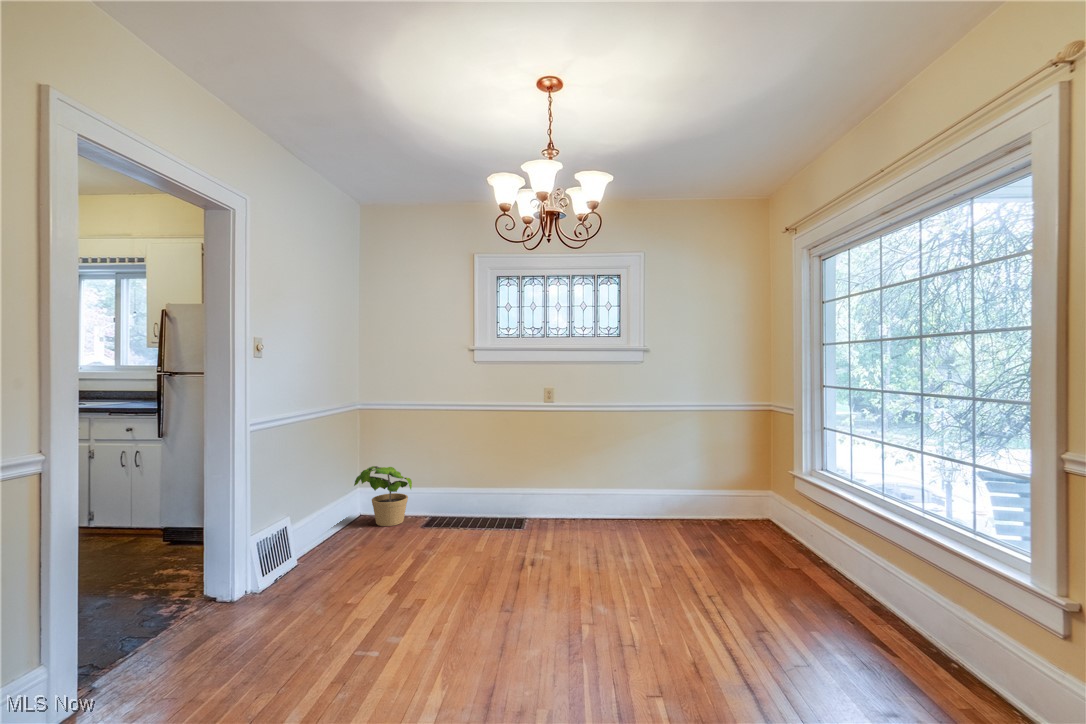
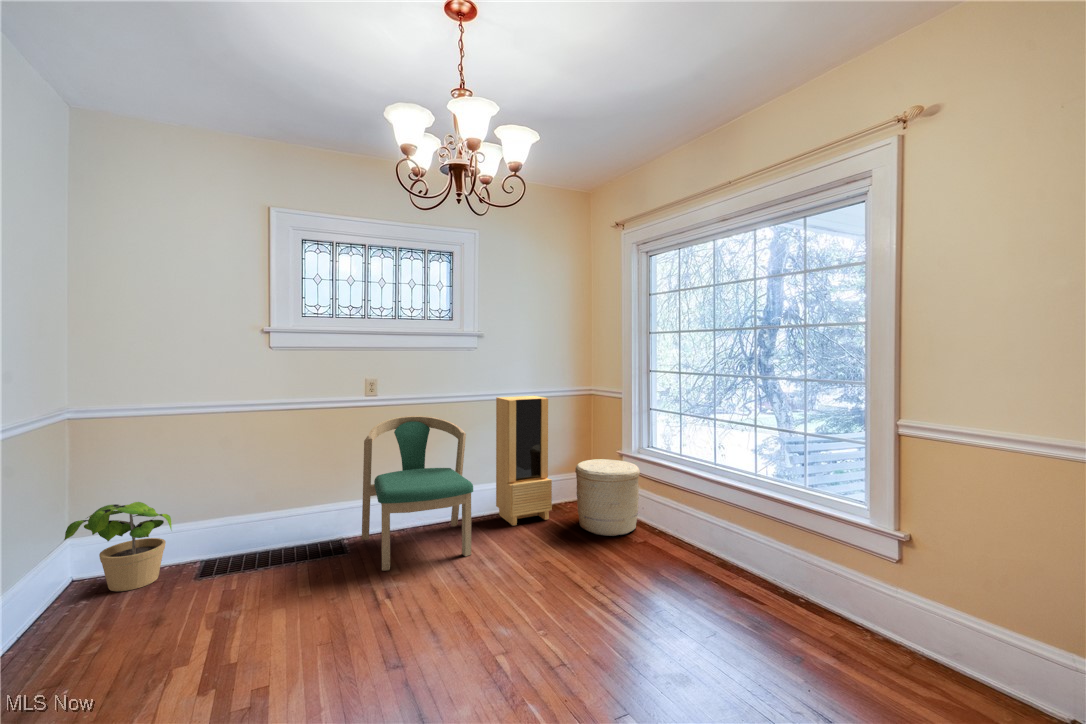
storage cabinet: none [659,408,712,532] -> present [496,396,552,525]
dining chair: none [535,420,623,549] -> present [362,416,473,571]
woven basket: none [734,477,809,561] -> present [575,459,640,536]

